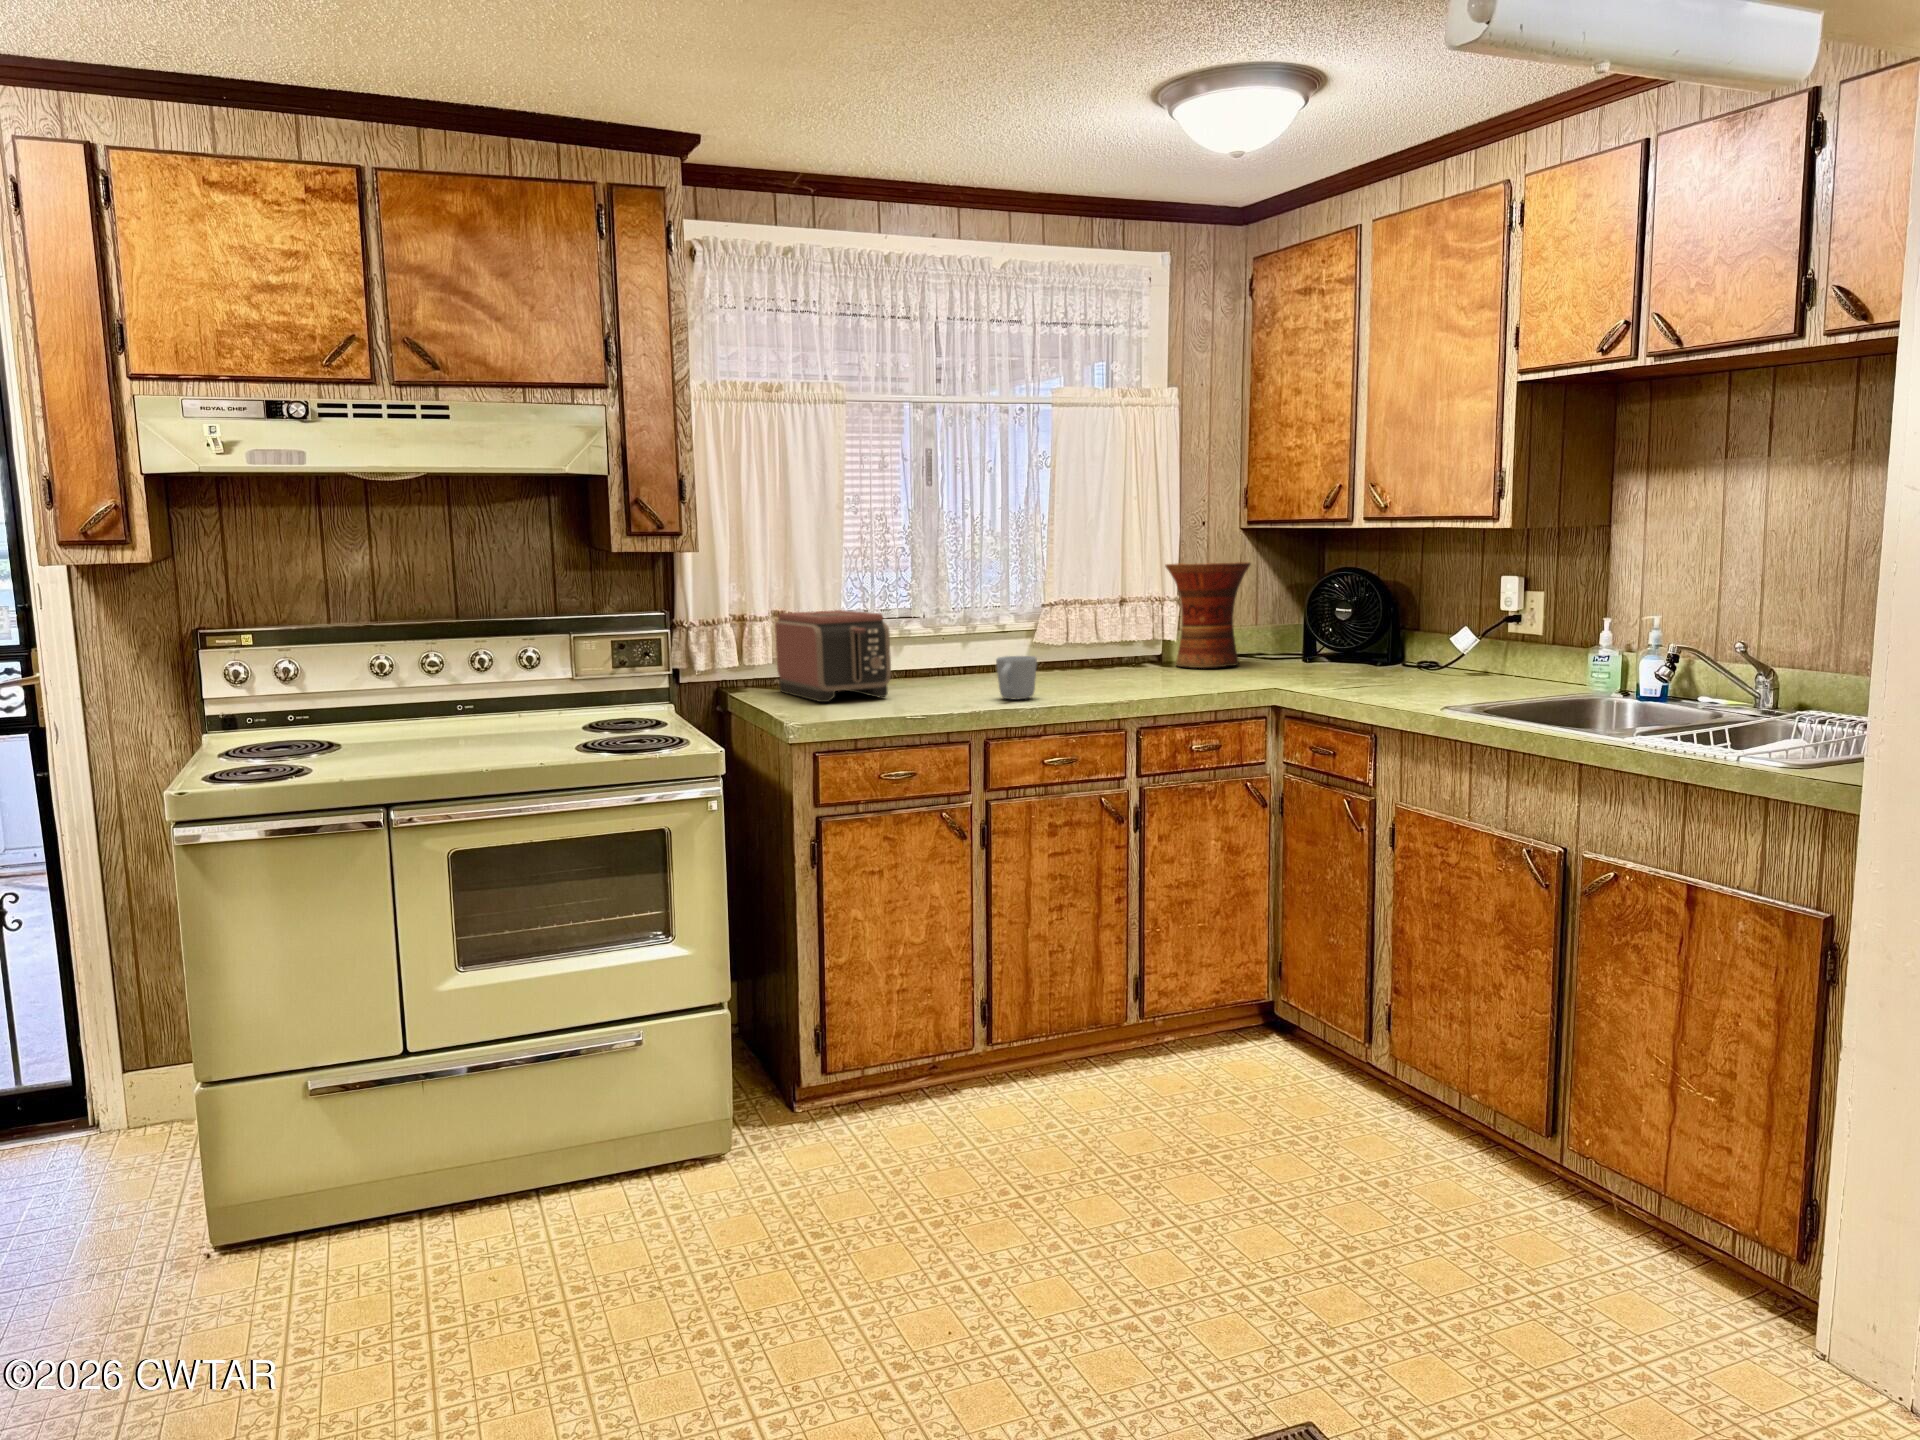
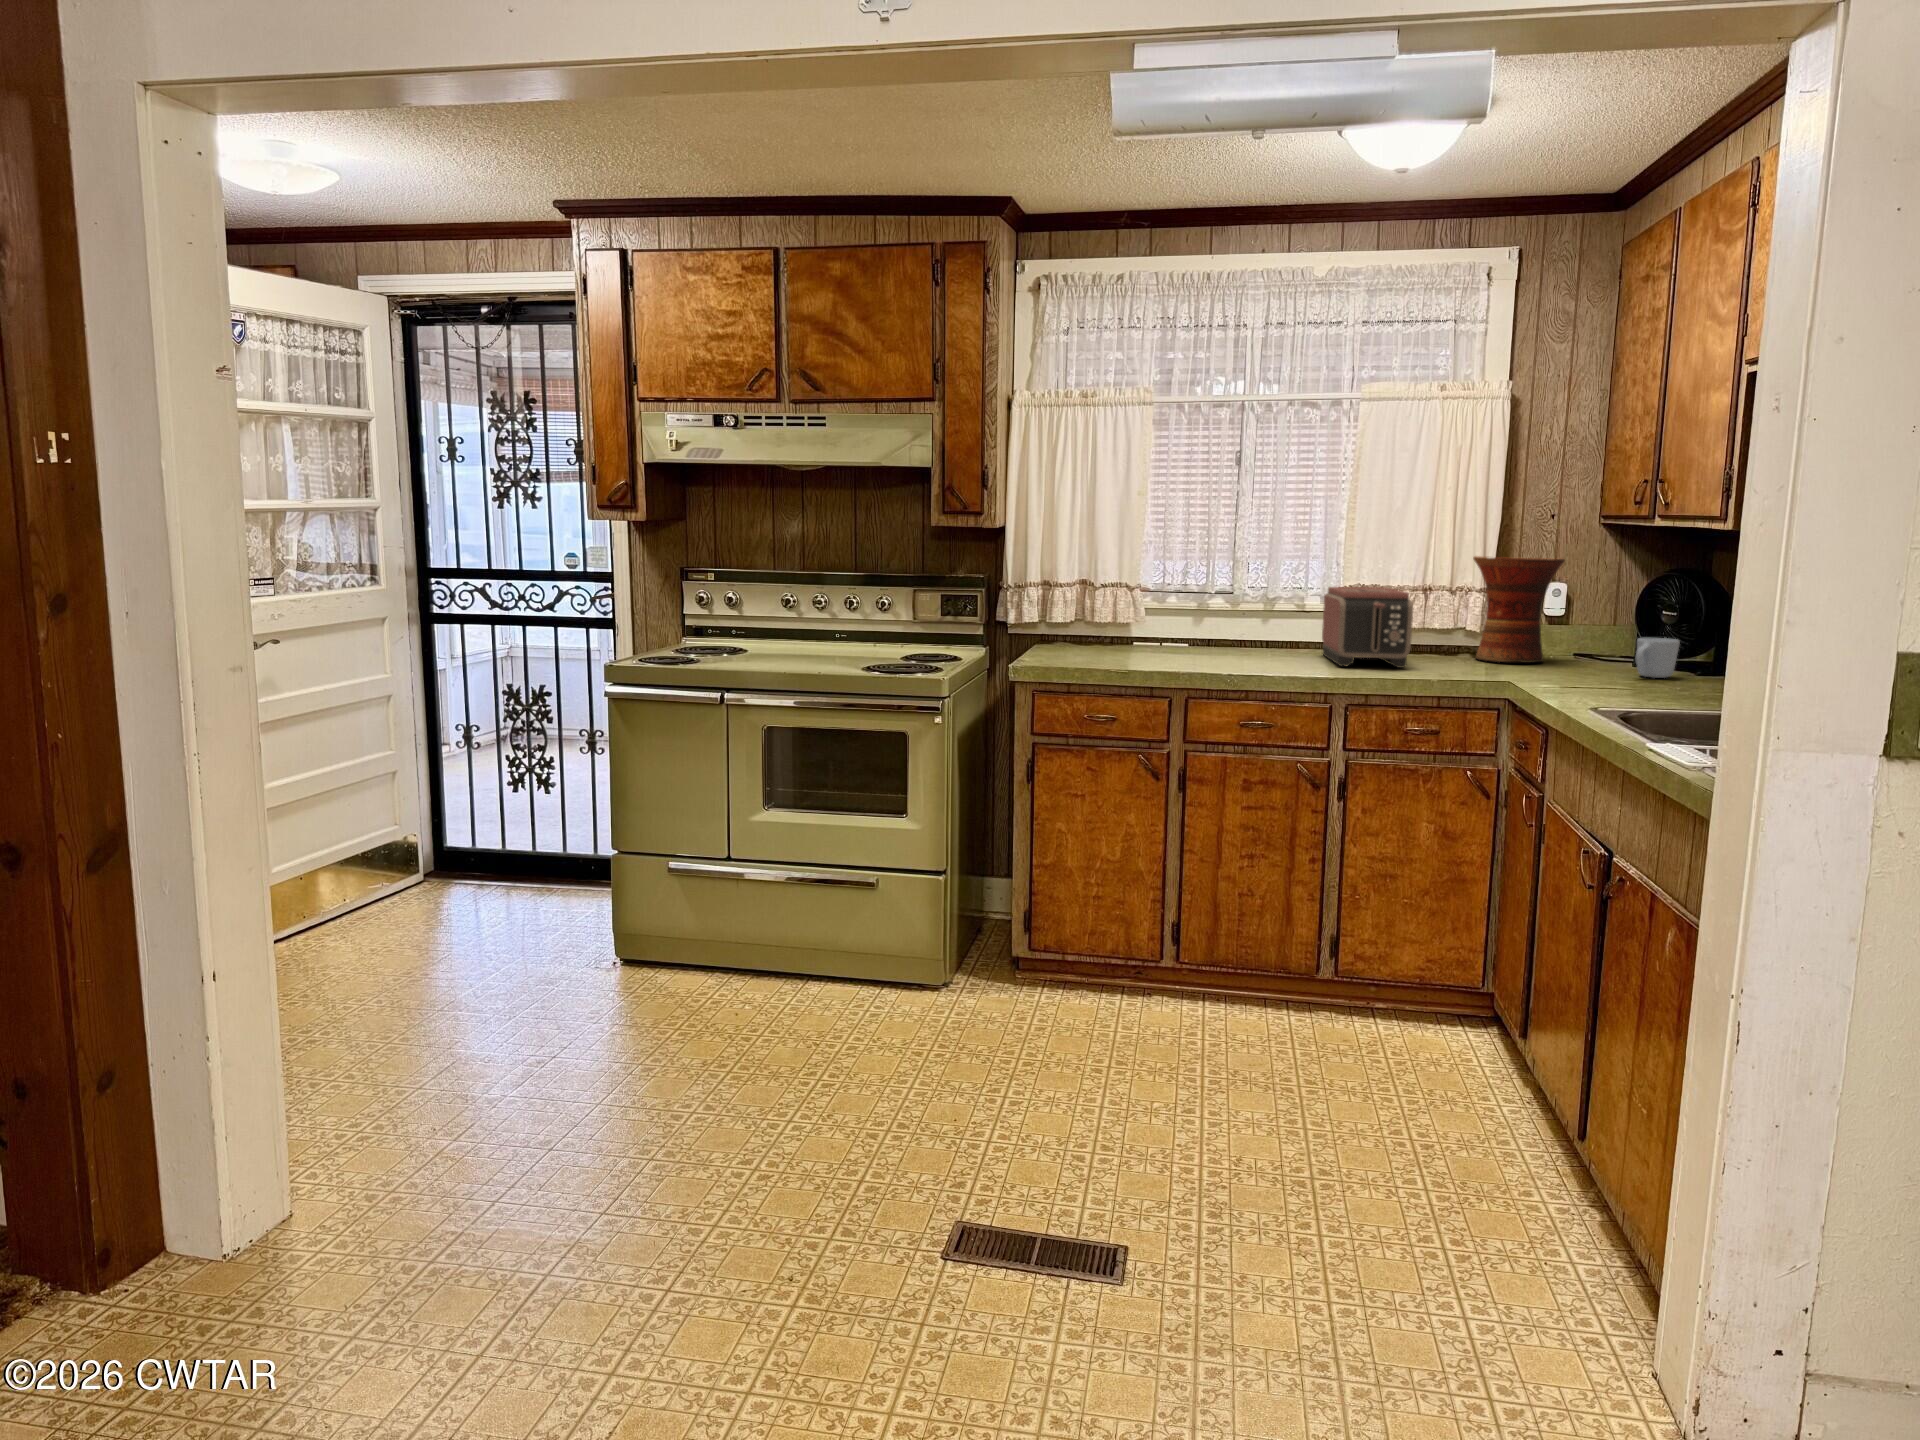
toaster: present [775,610,891,702] -> present [1322,587,1413,668]
mug: present [996,656,1037,700] -> present [1636,638,1680,678]

